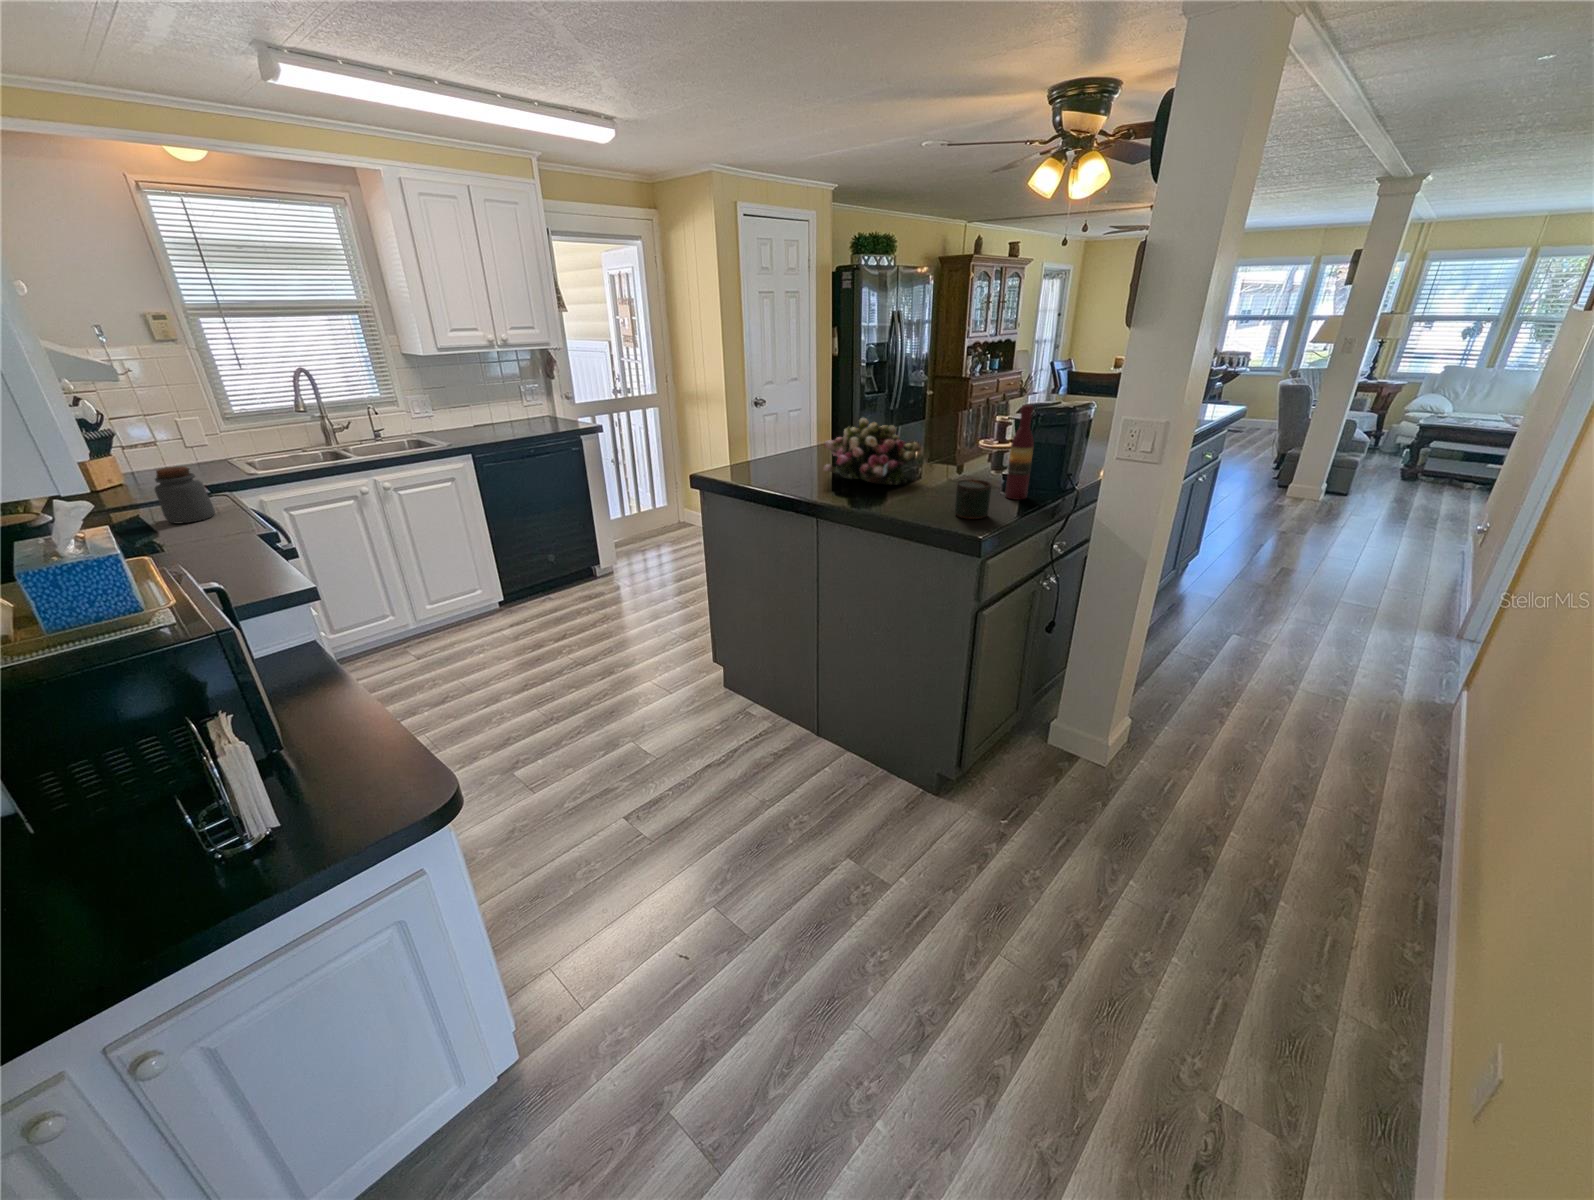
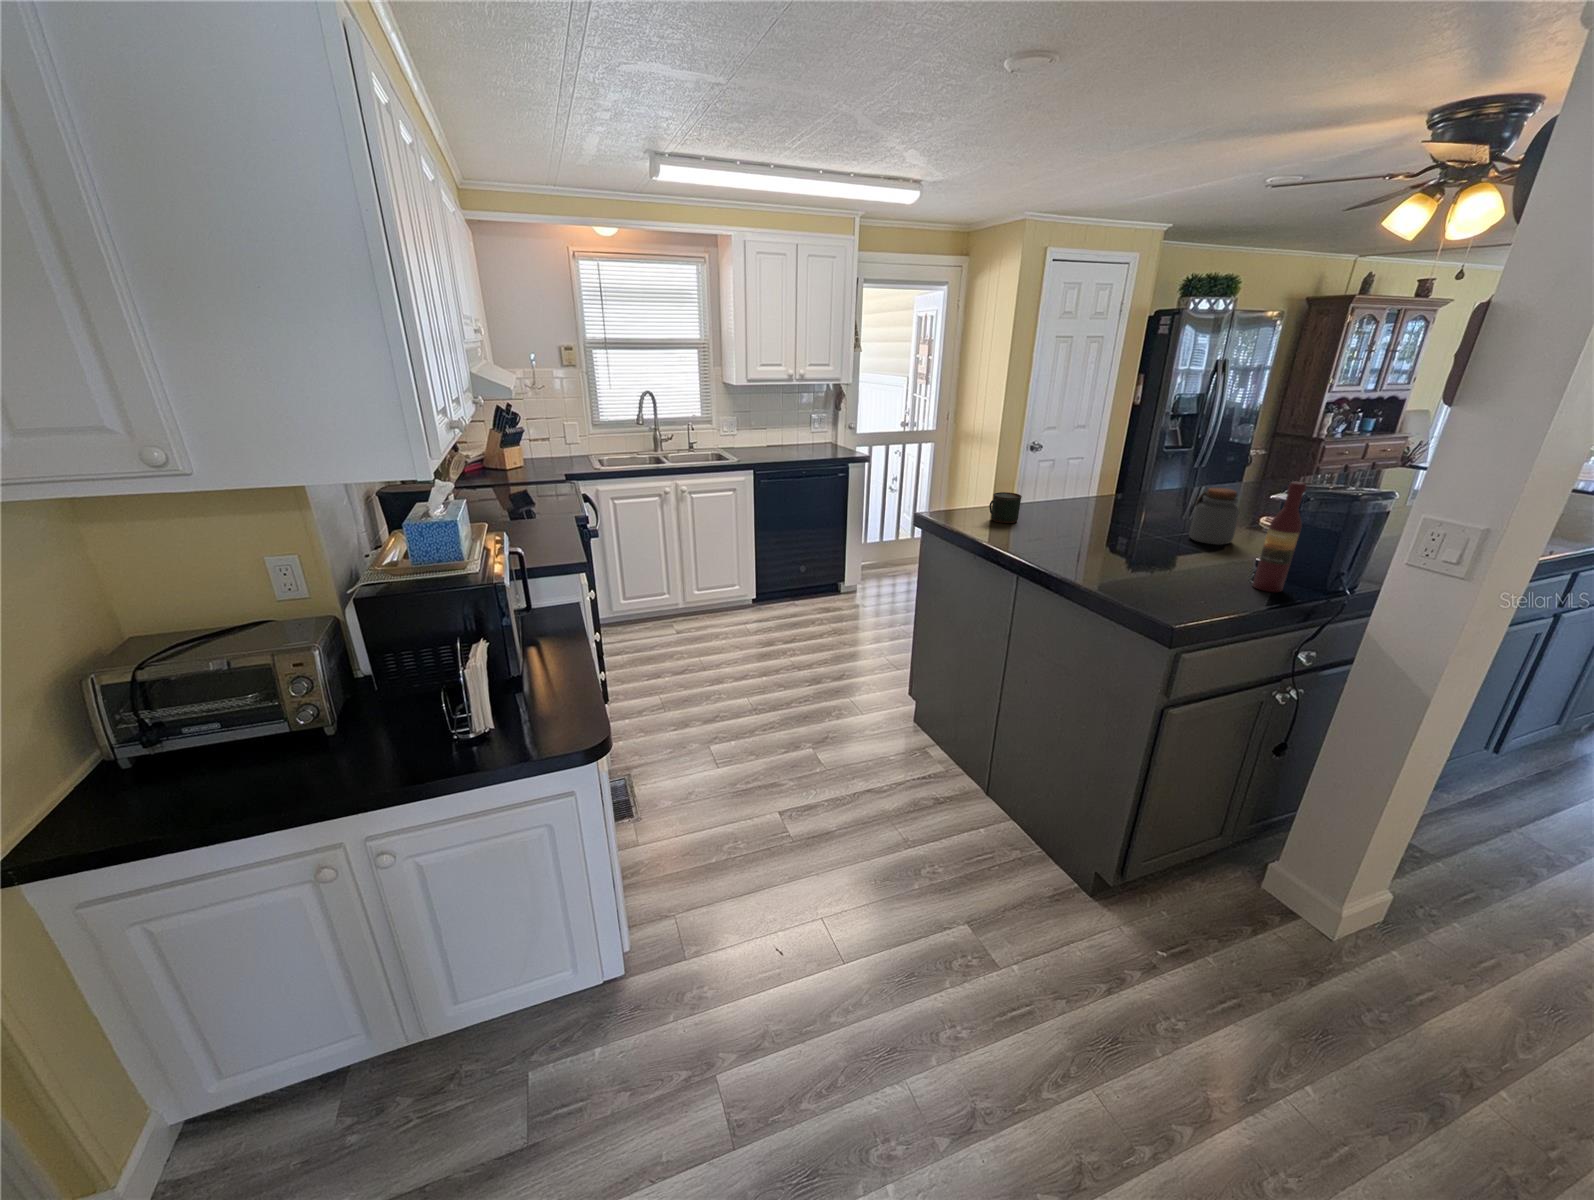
flower arrangement: present [823,418,920,485] -> none [1040,476,1160,552]
jar: present [155,466,215,524] -> present [1189,488,1239,545]
mug: present [955,480,992,519] -> present [989,492,1022,523]

